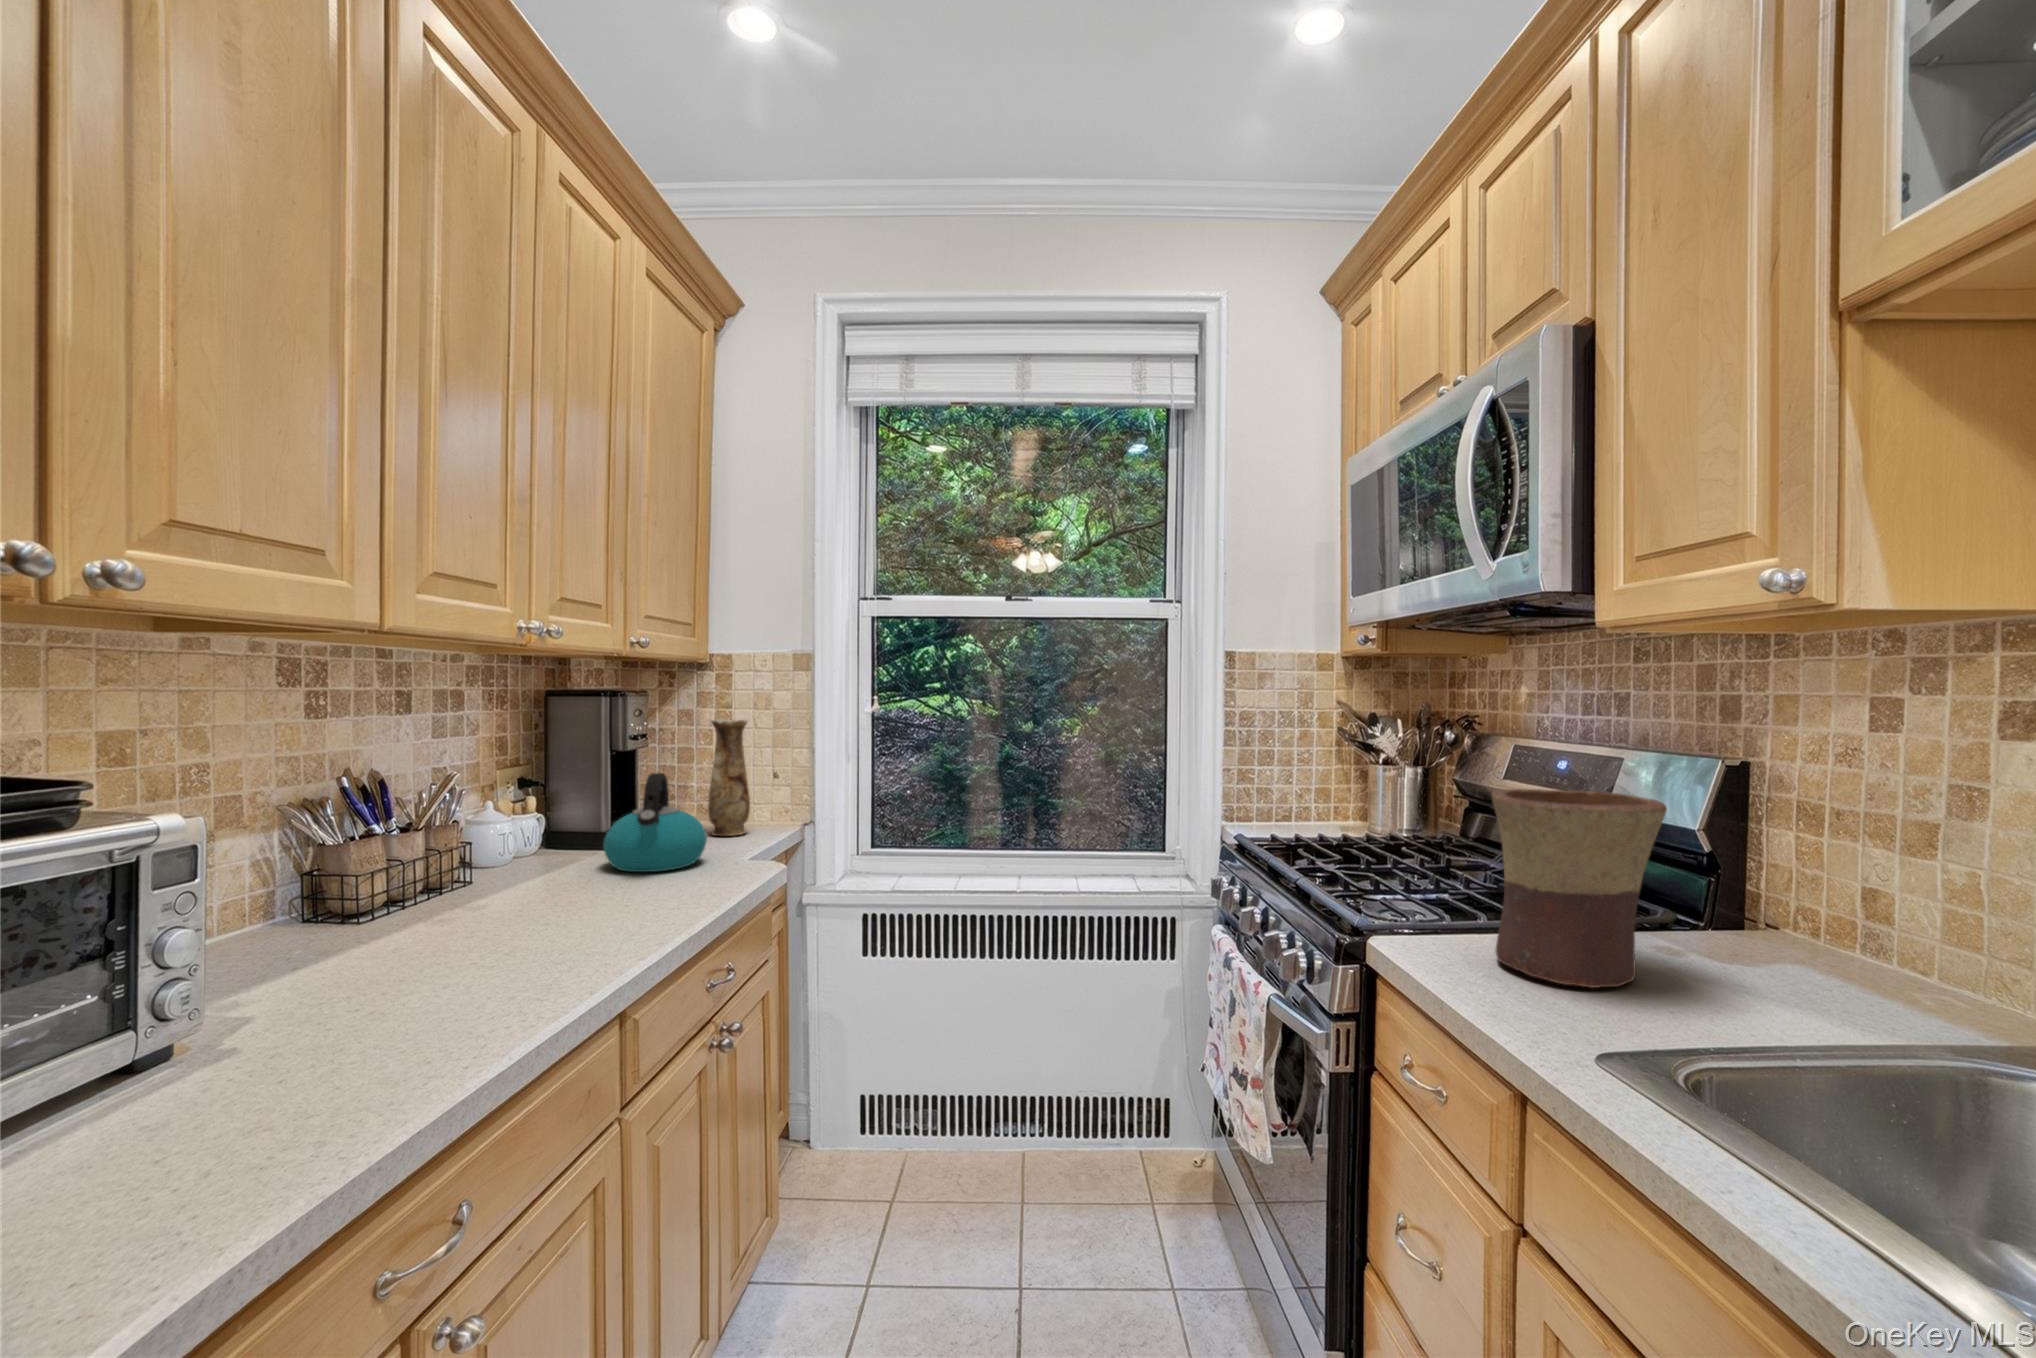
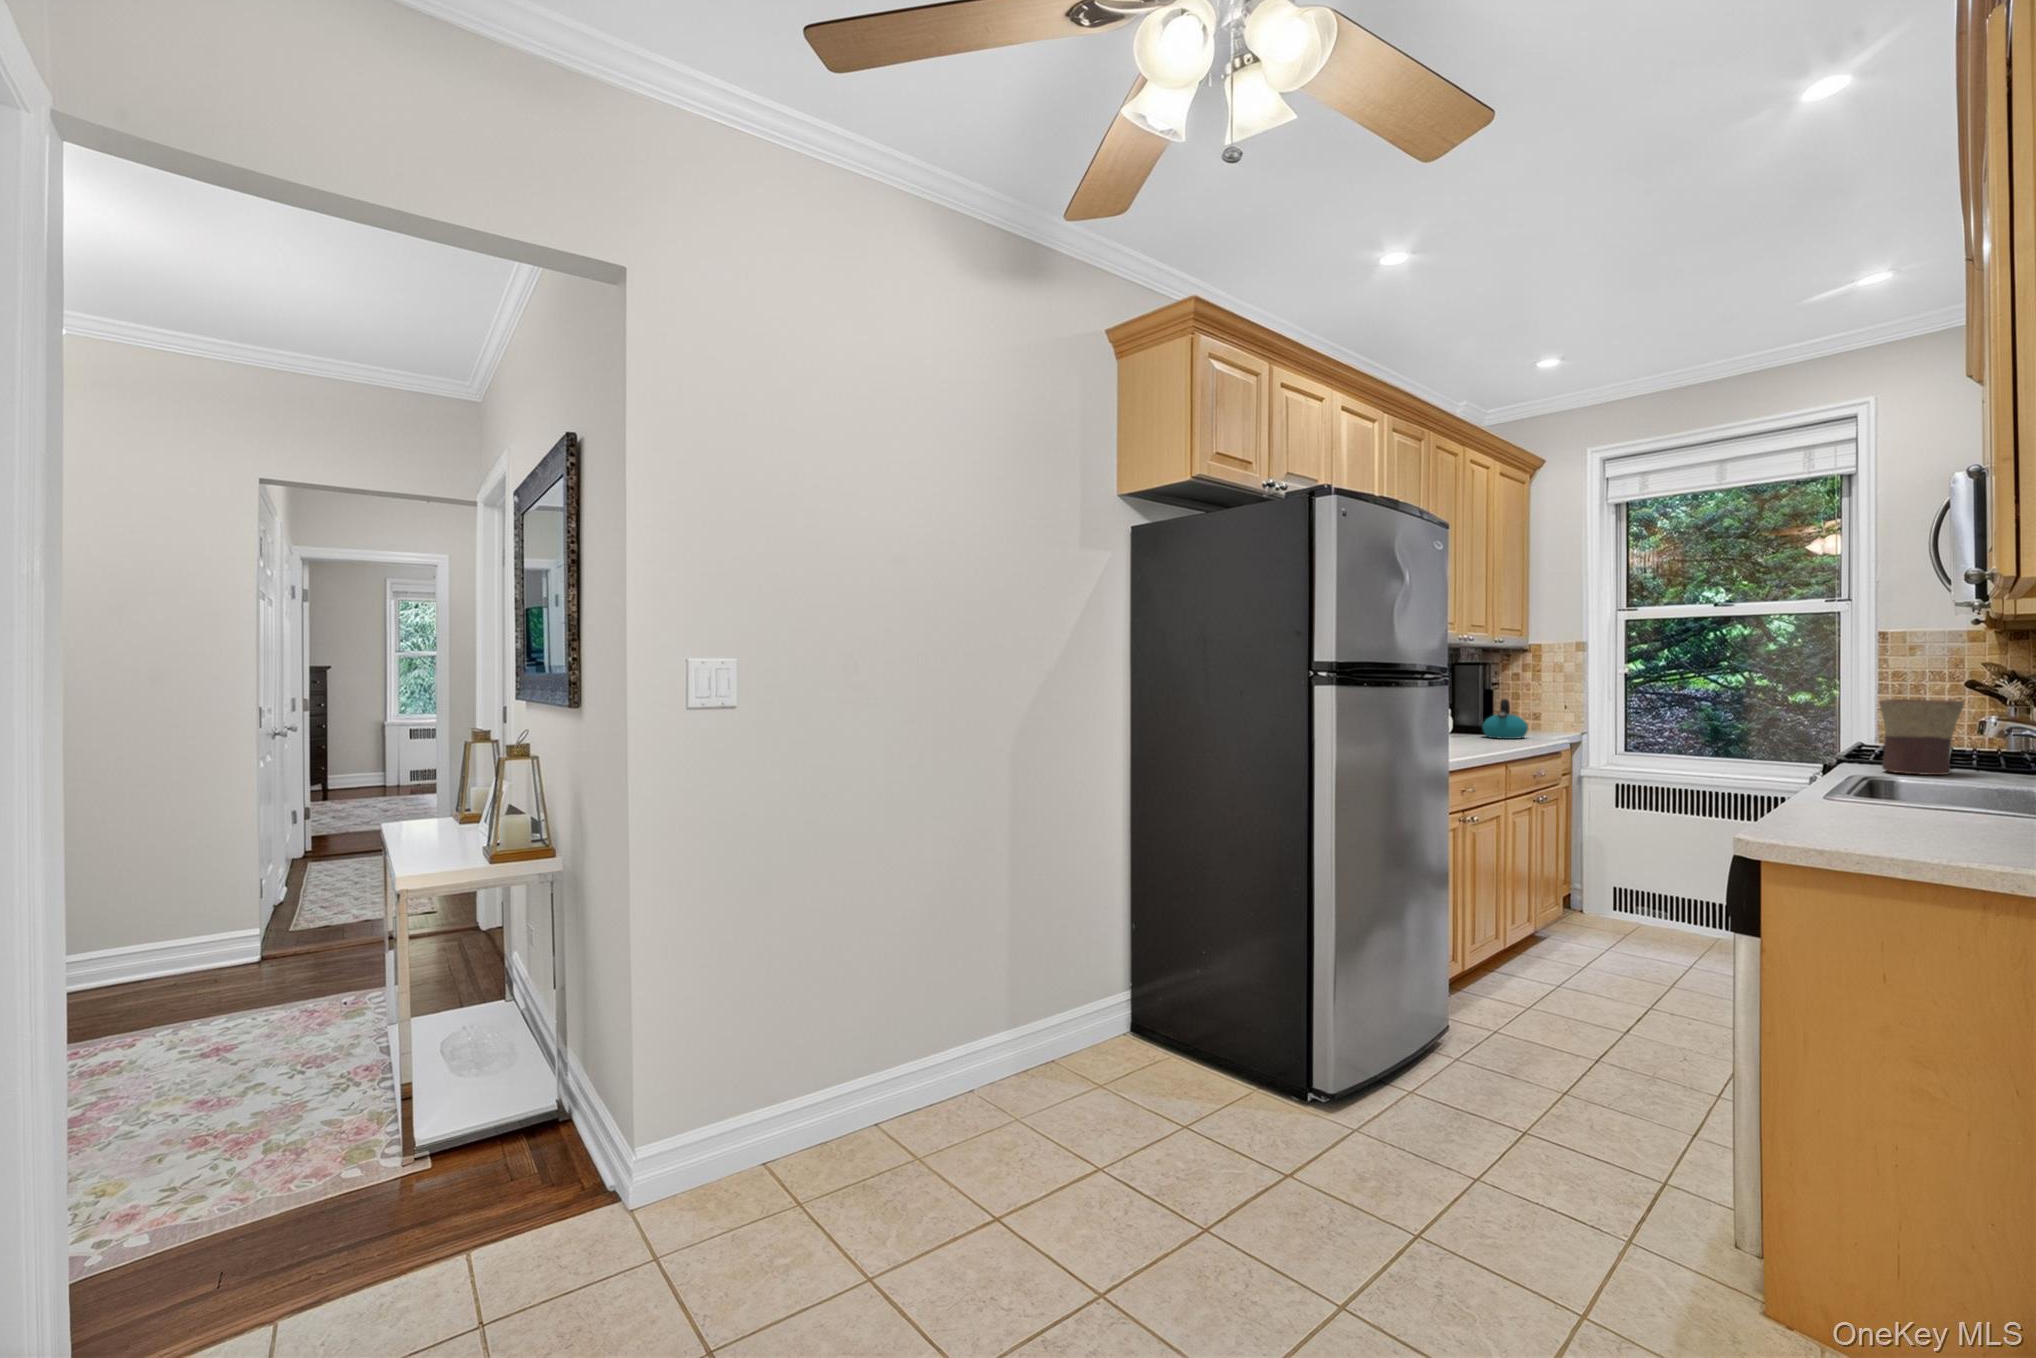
vase: present [708,719,750,836] -> none [1528,678,1550,734]

